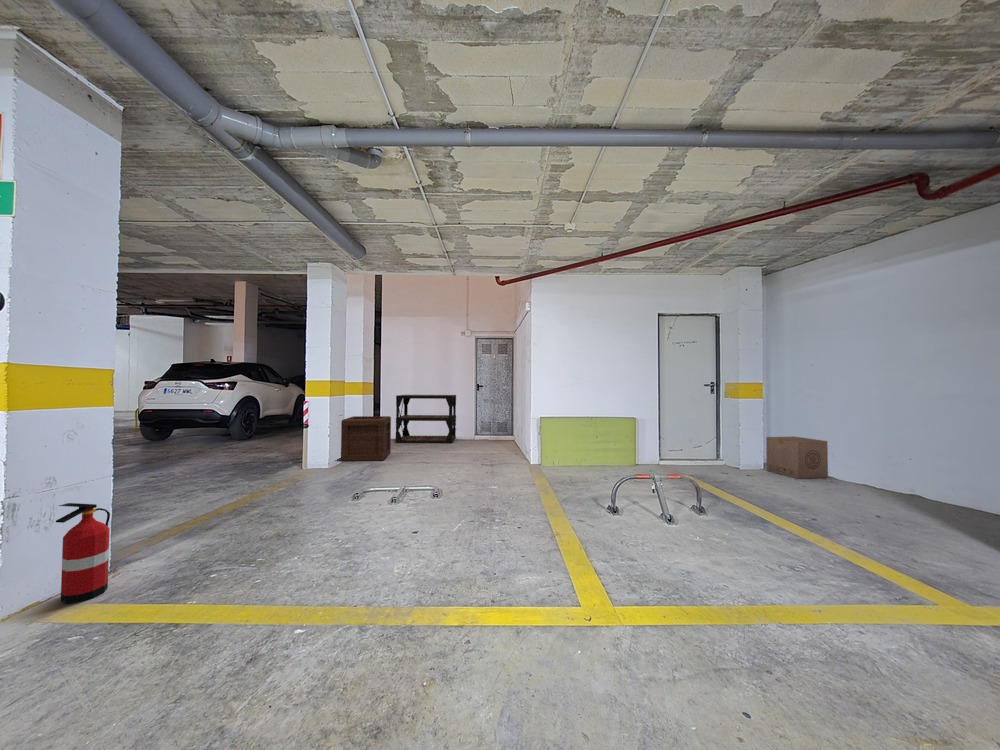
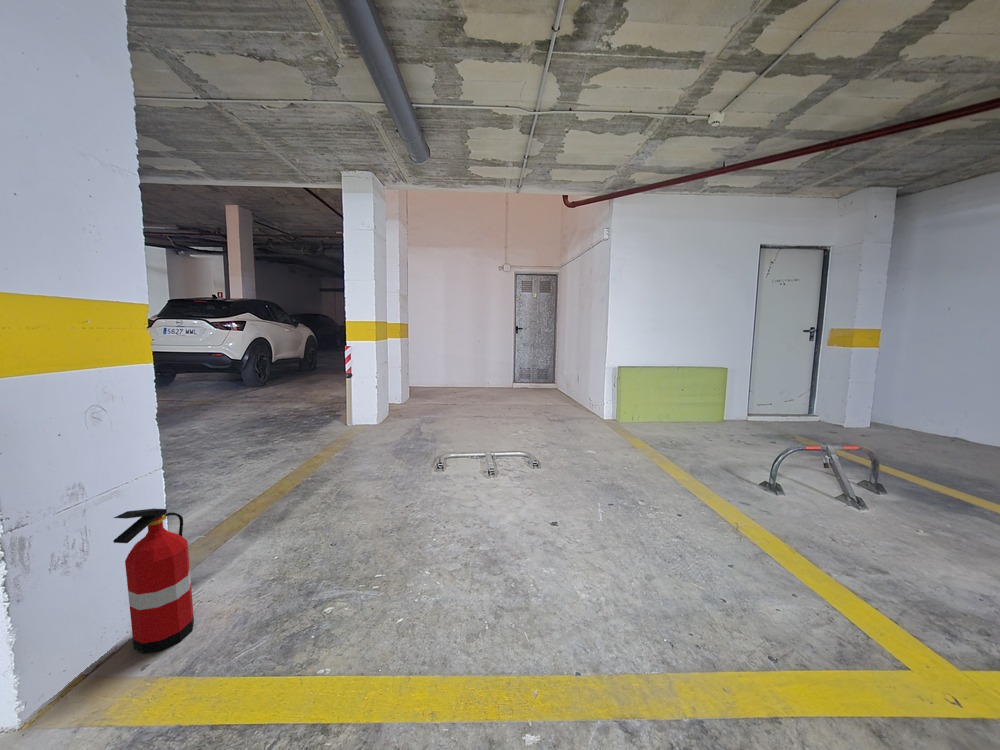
shelving unit: present [395,395,456,443] -> none [431,339,496,394]
wooden crate: present [341,416,391,461] -> none [385,364,436,416]
cardboard box: present [766,436,828,479] -> none [875,392,958,440]

